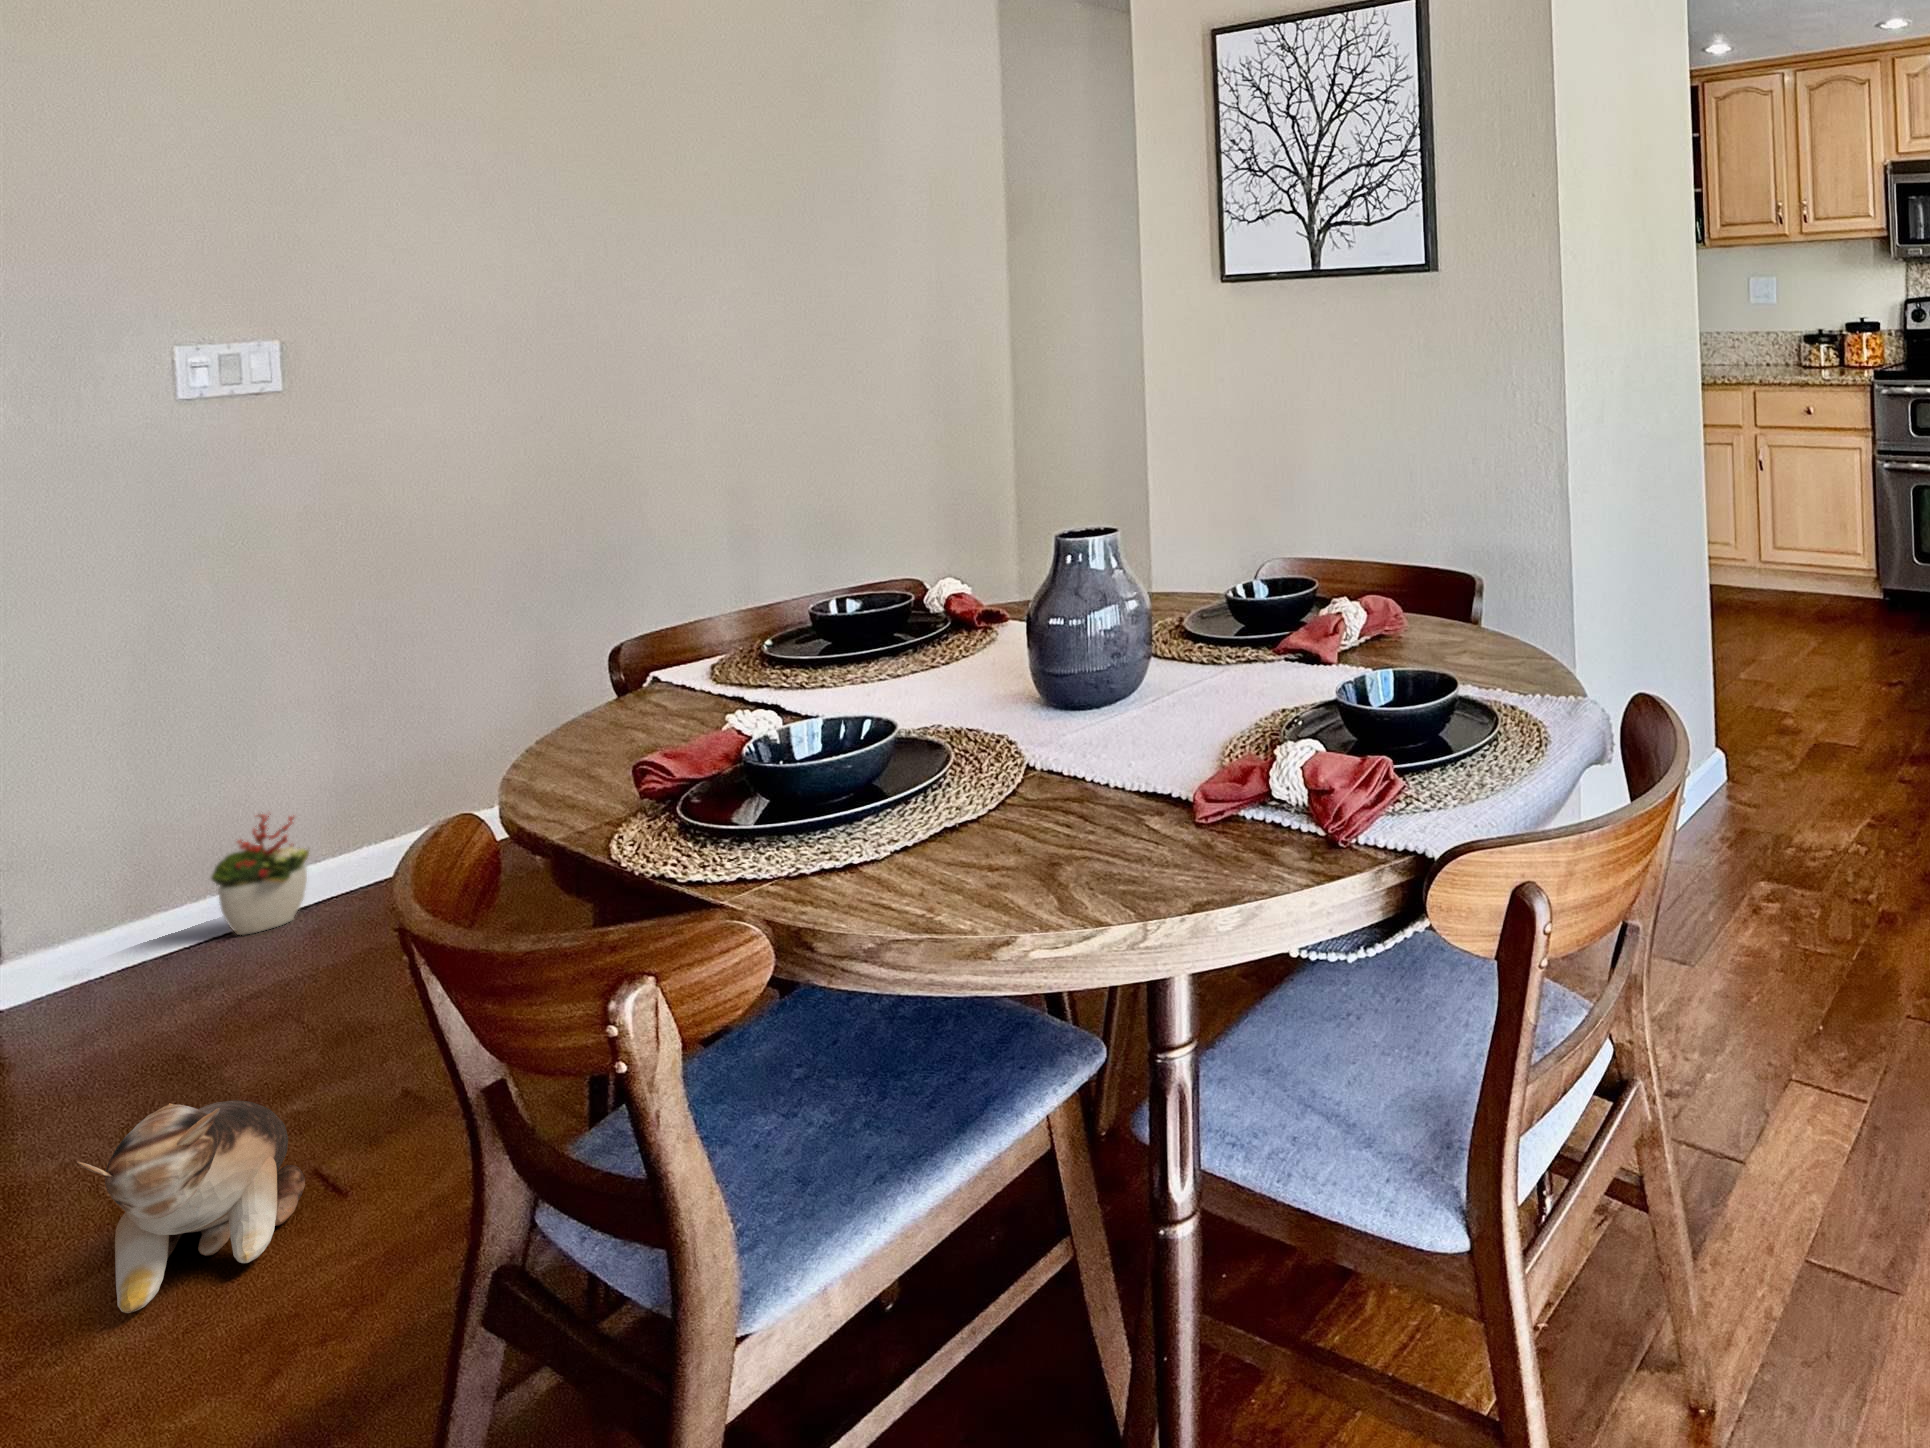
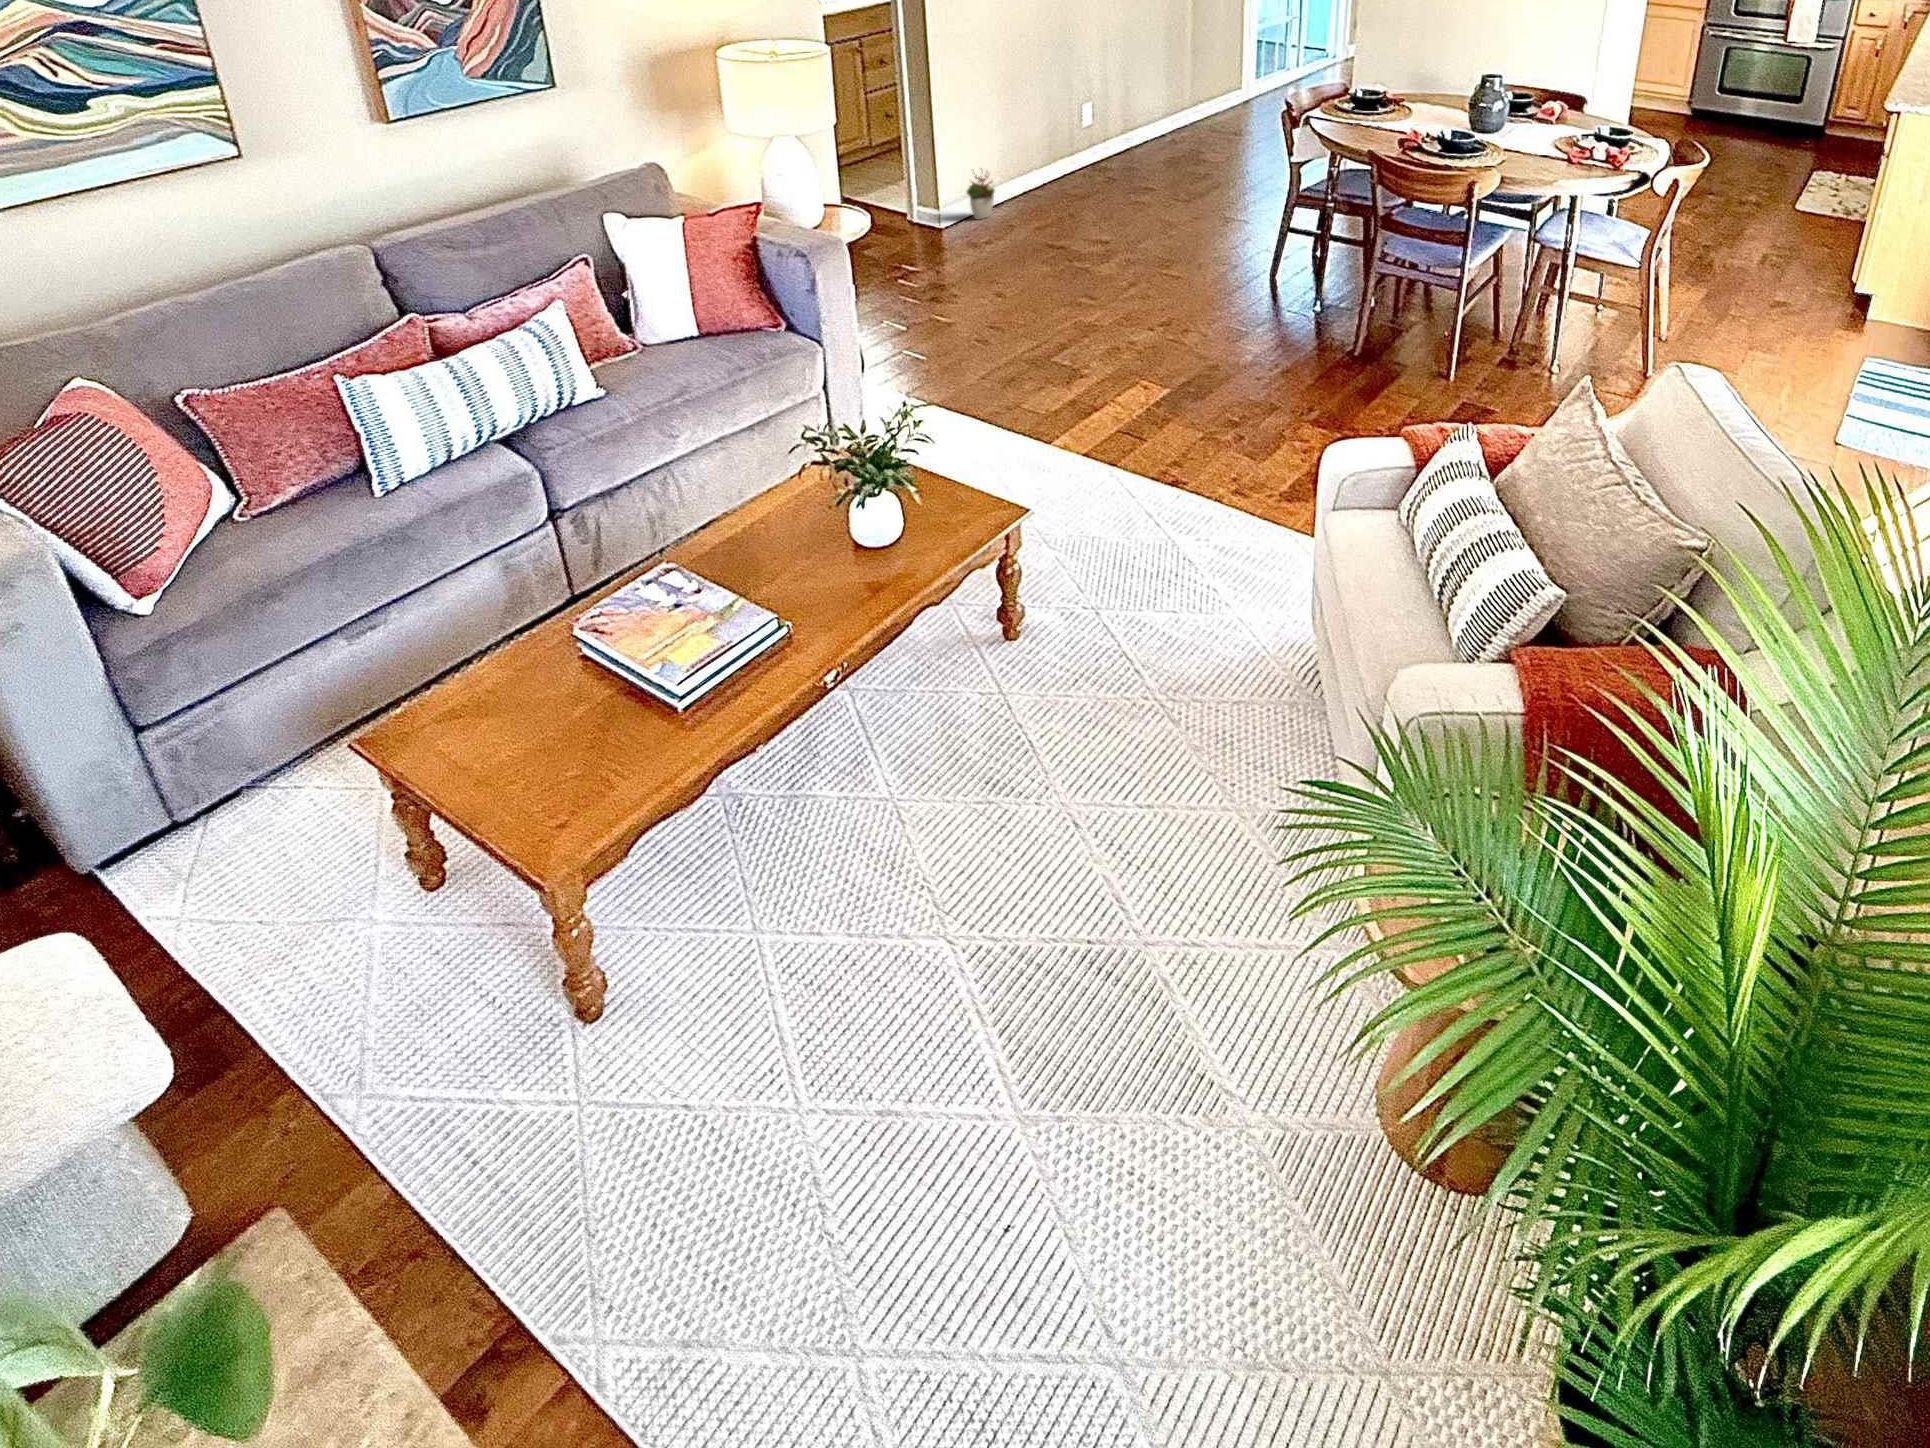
plush toy: present [77,1100,305,1313] -> none [1125,244,1192,303]

